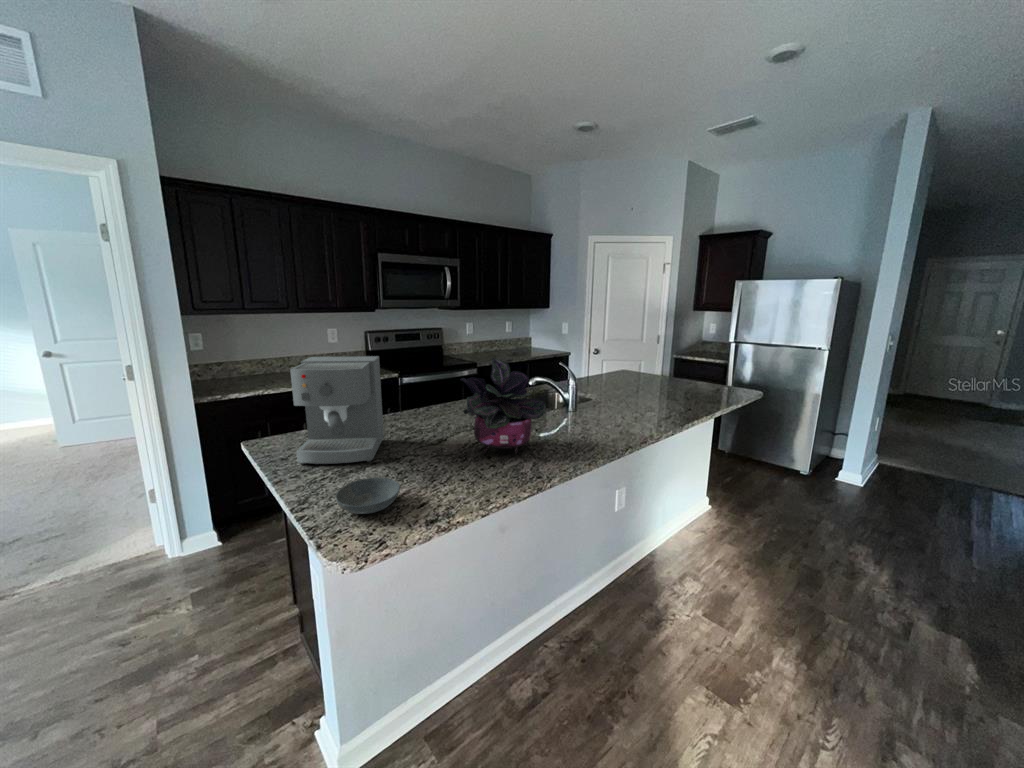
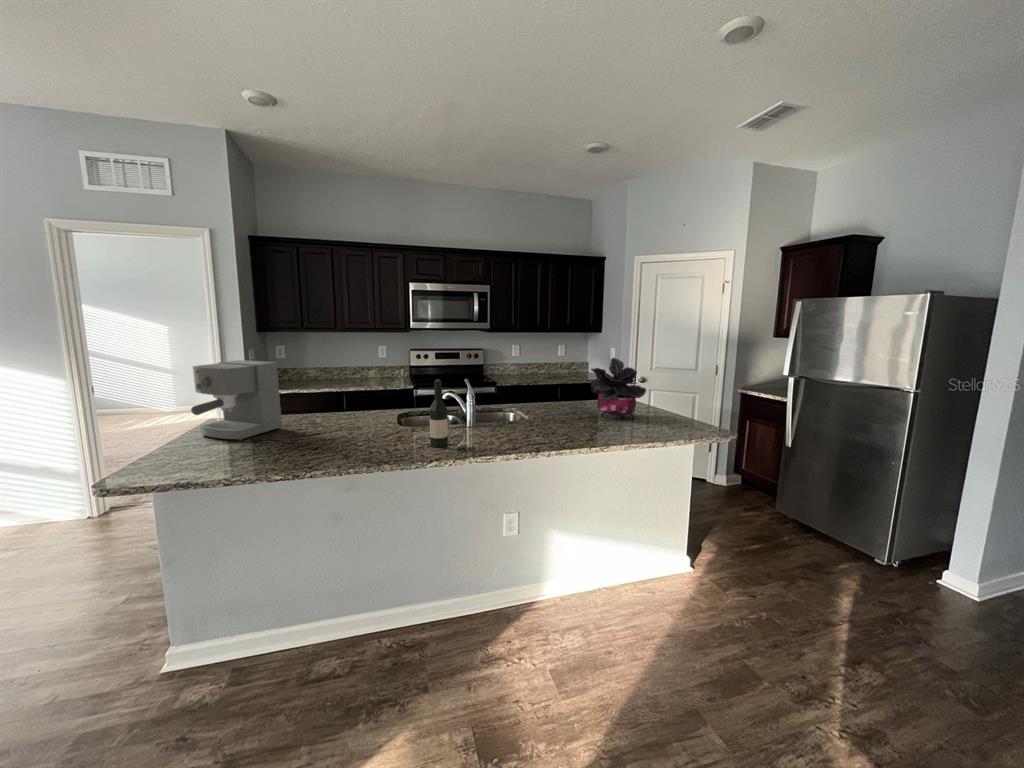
potted plant: present [461,358,546,454] -> present [591,358,646,419]
wine bottle: none [584,363,605,434] -> present [430,379,448,447]
bowl: present [335,478,400,514] -> none [142,447,200,469]

